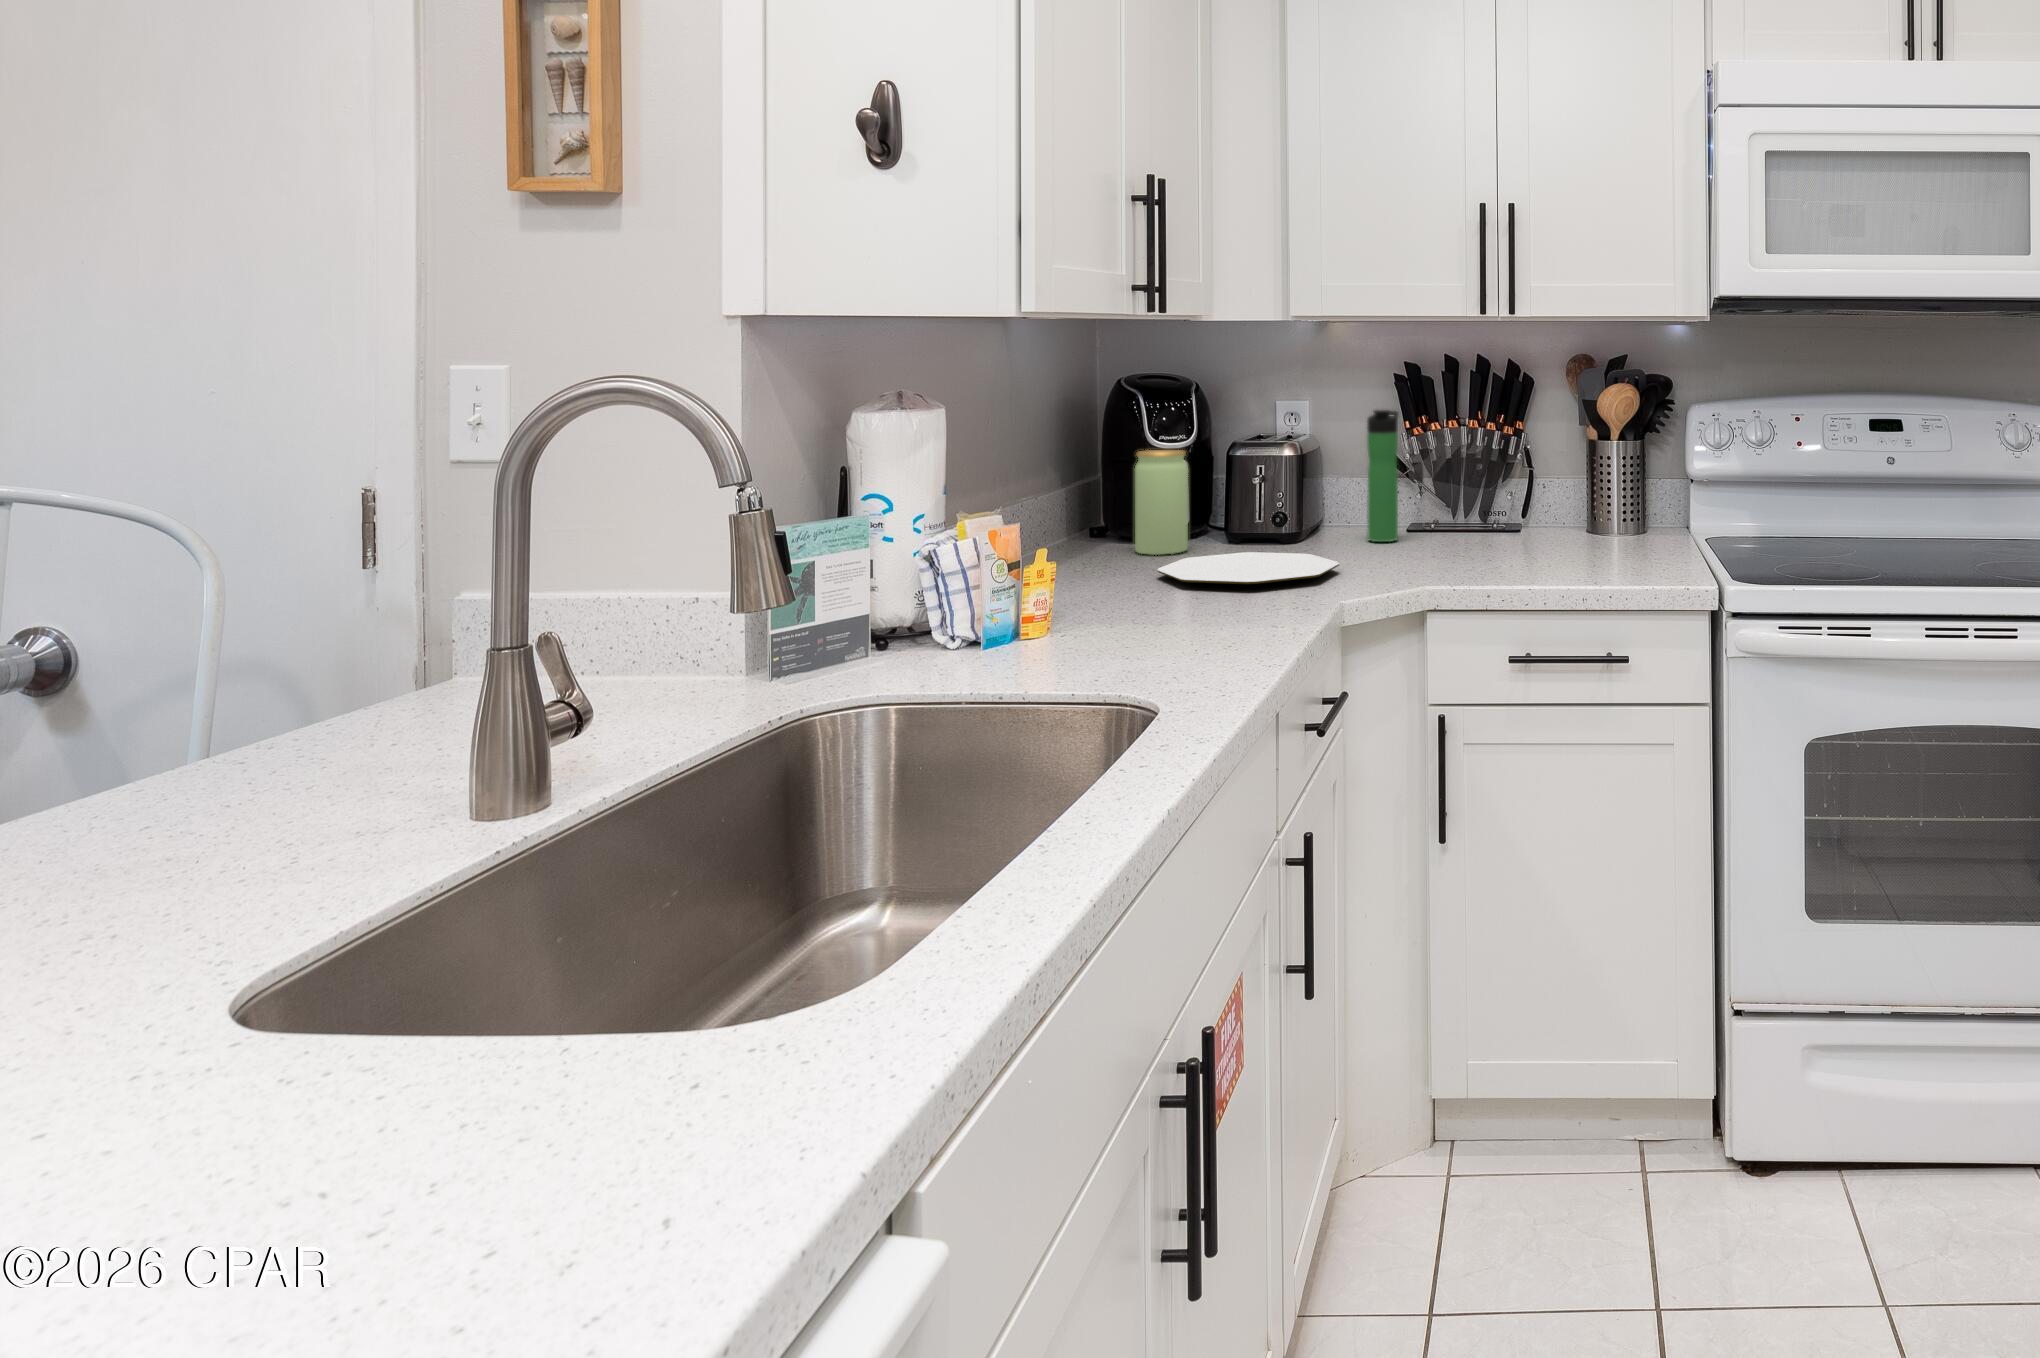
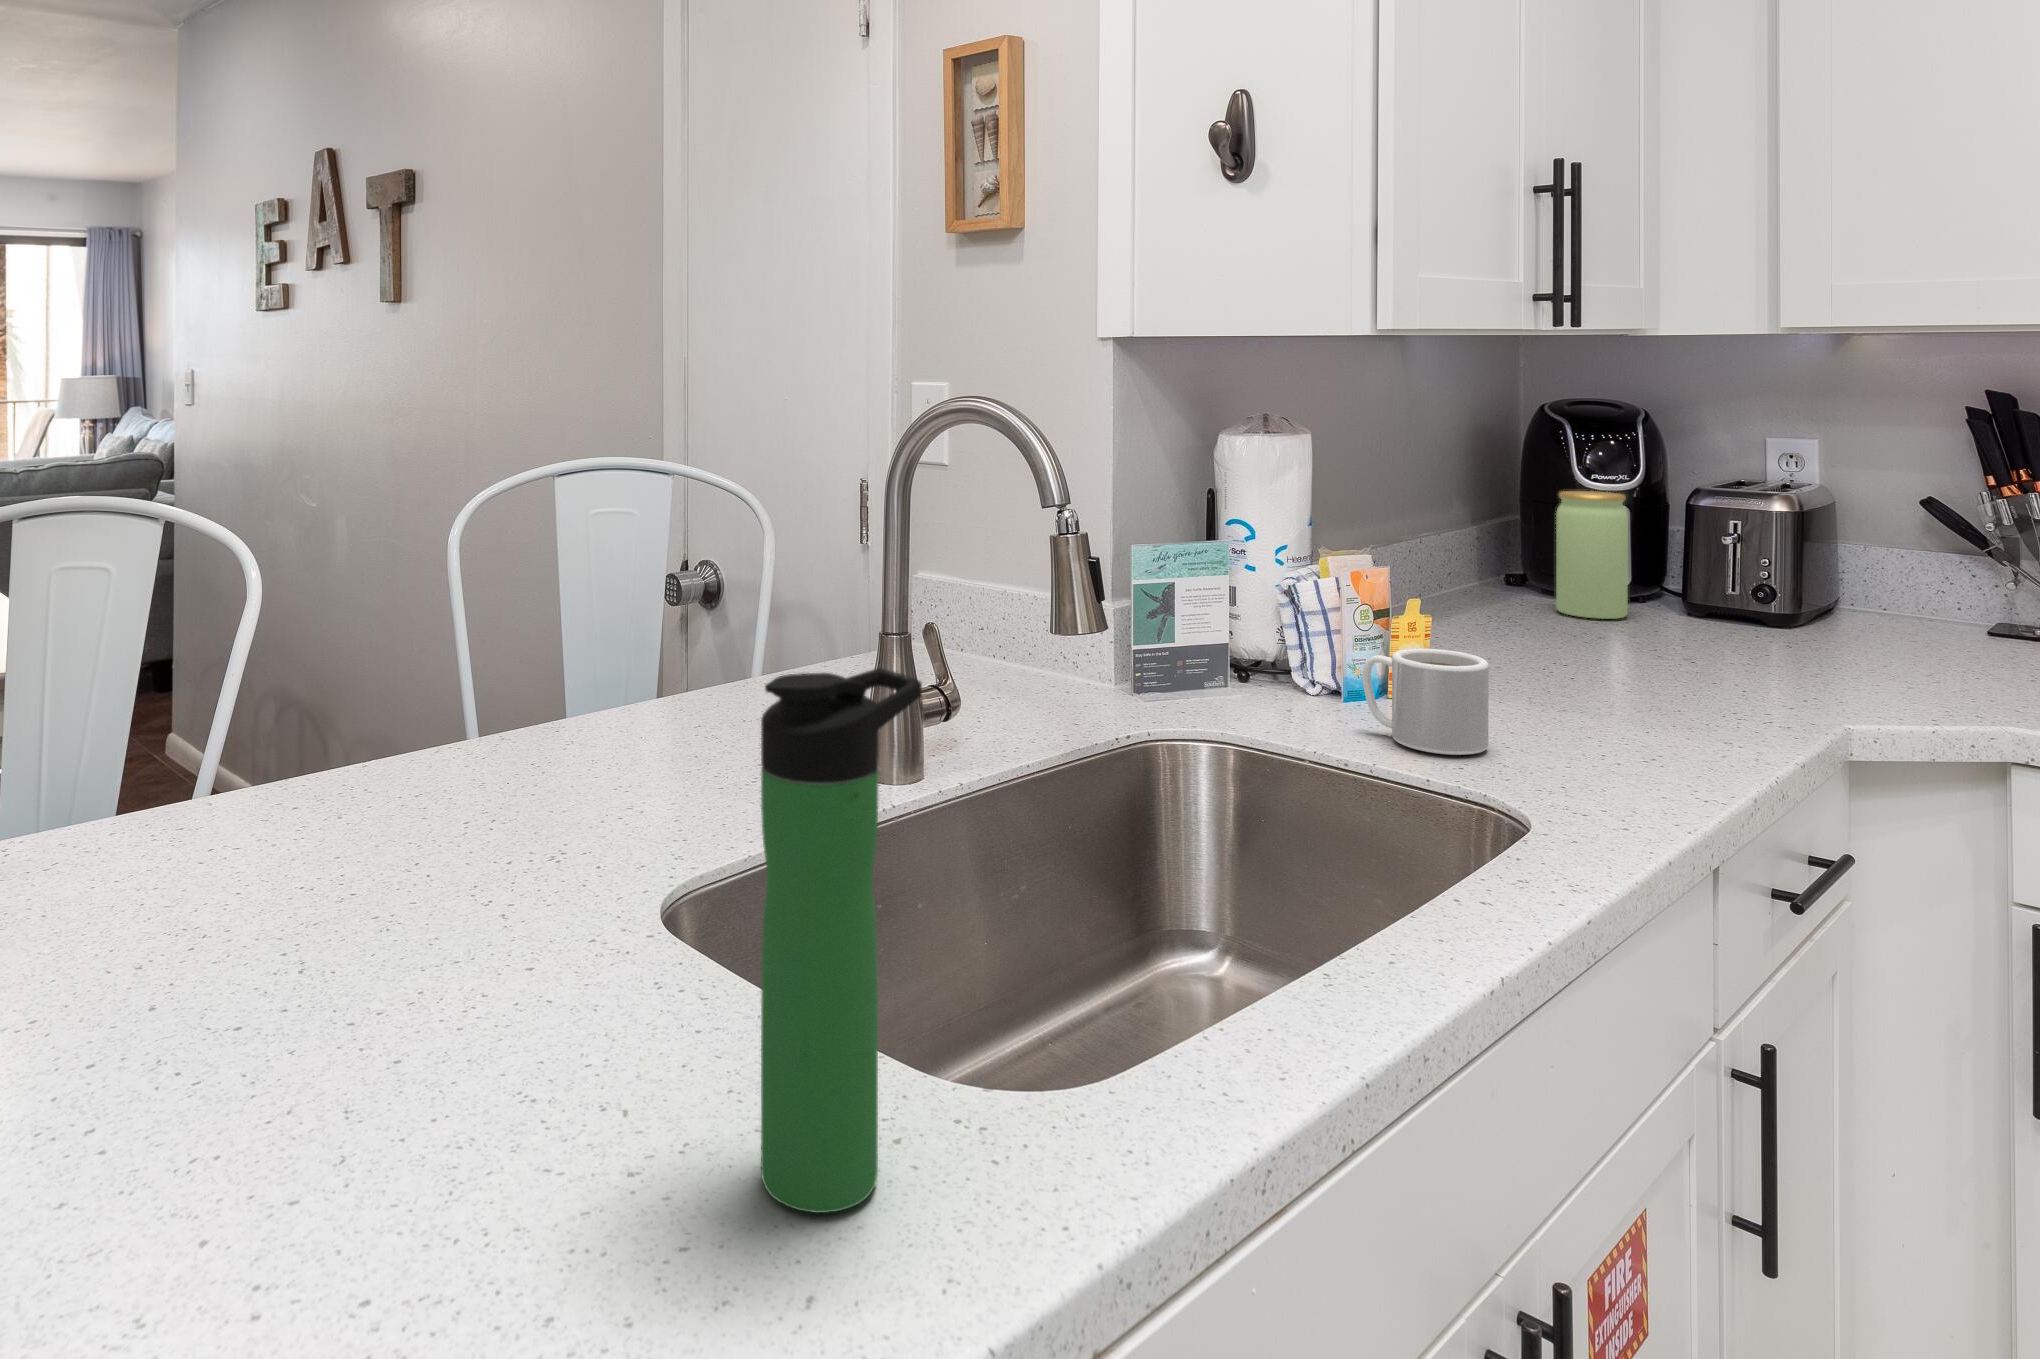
bottle: present [1367,410,1398,542] -> present [761,668,922,1213]
plate: present [1157,552,1339,584] -> none [1577,628,1854,681]
mug: none [1006,587,1111,675] -> present [1362,649,1489,755]

